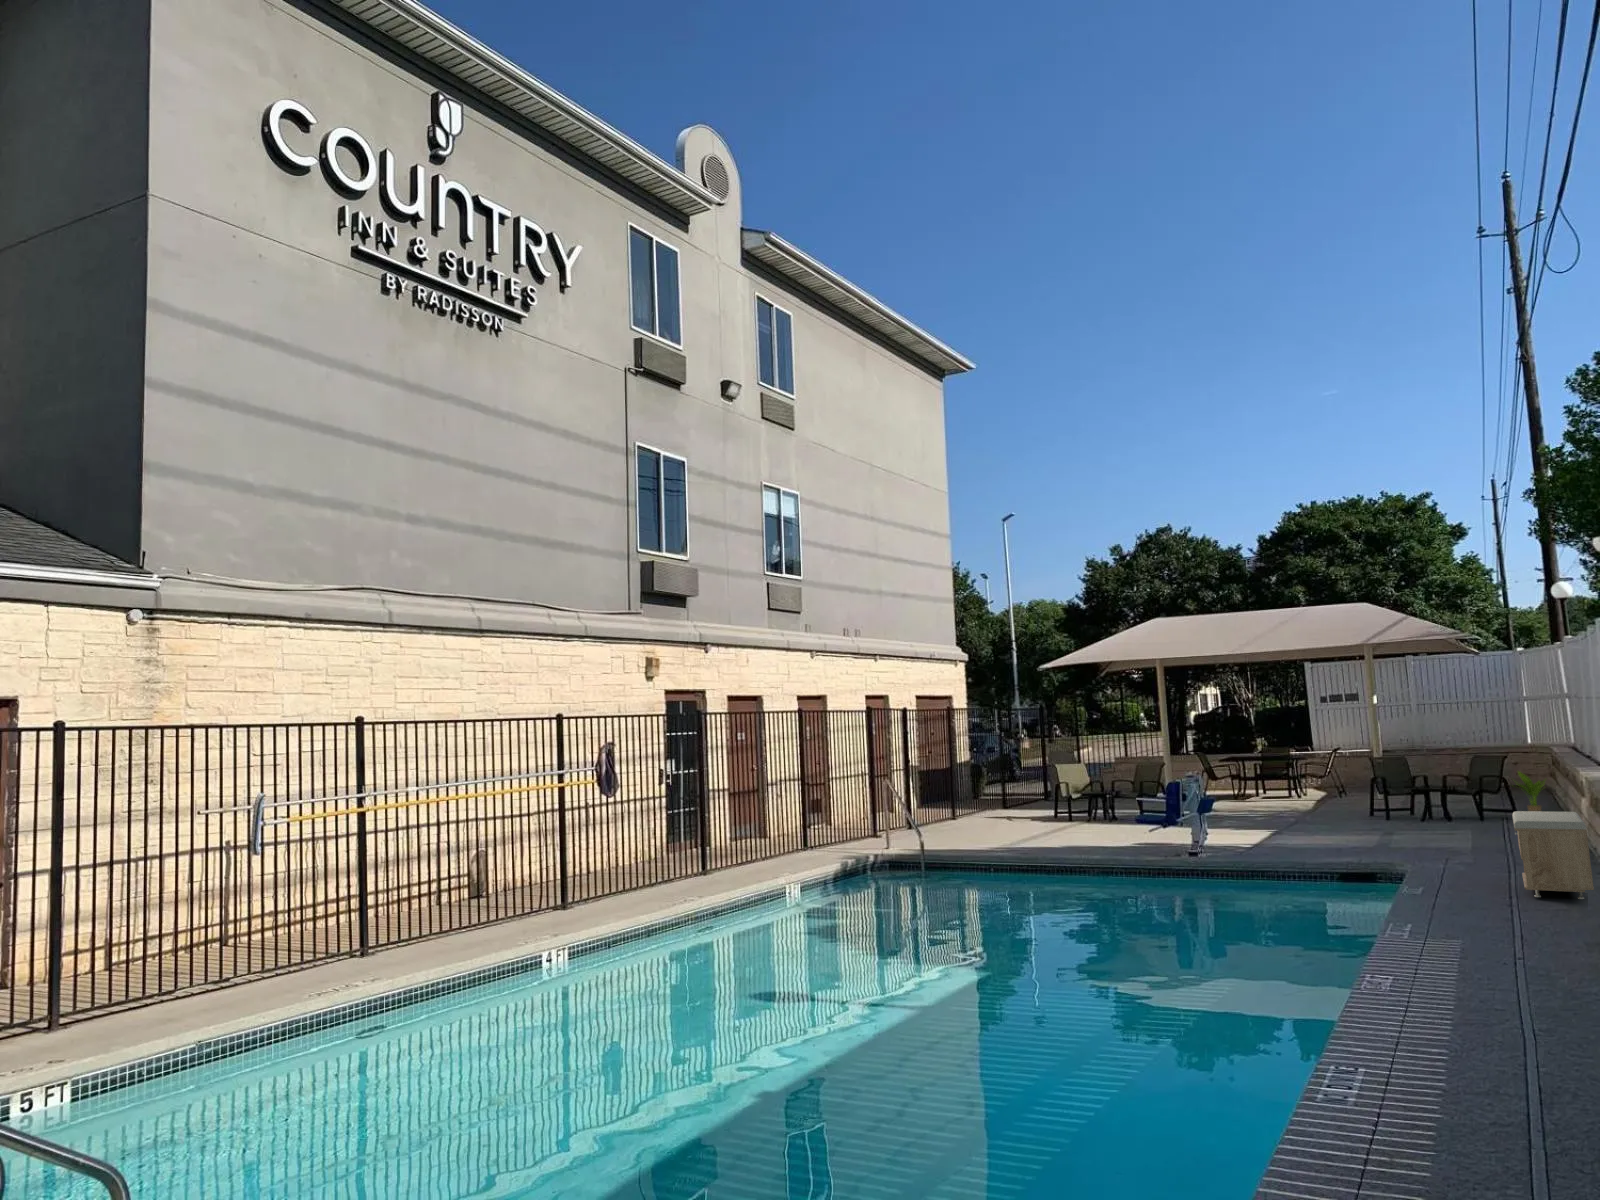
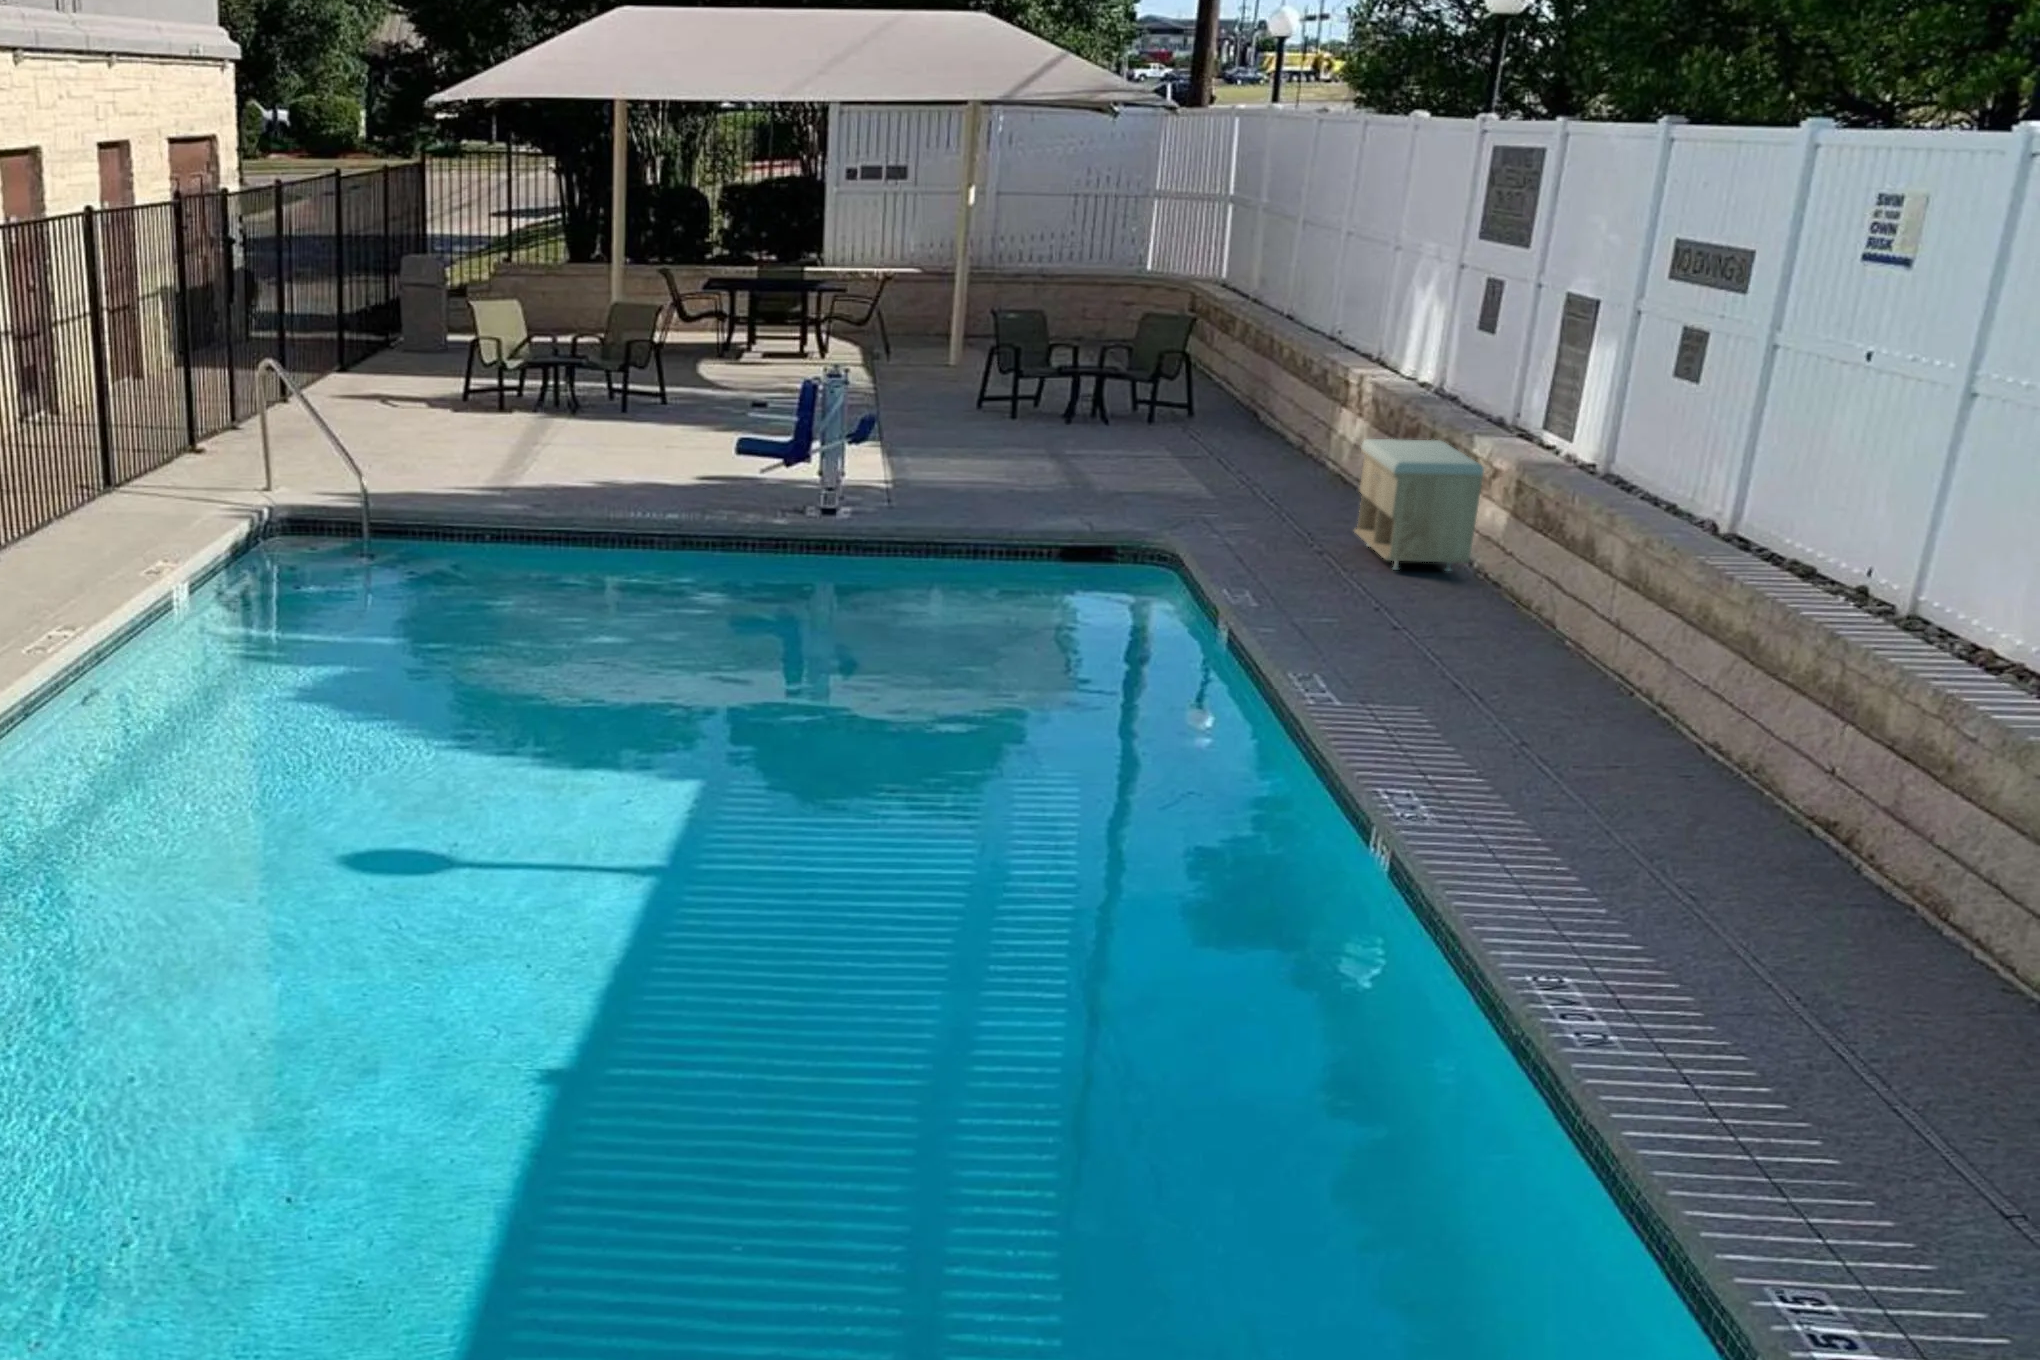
potted plant: present [1517,771,1545,811] -> none [1206,332,1261,407]

